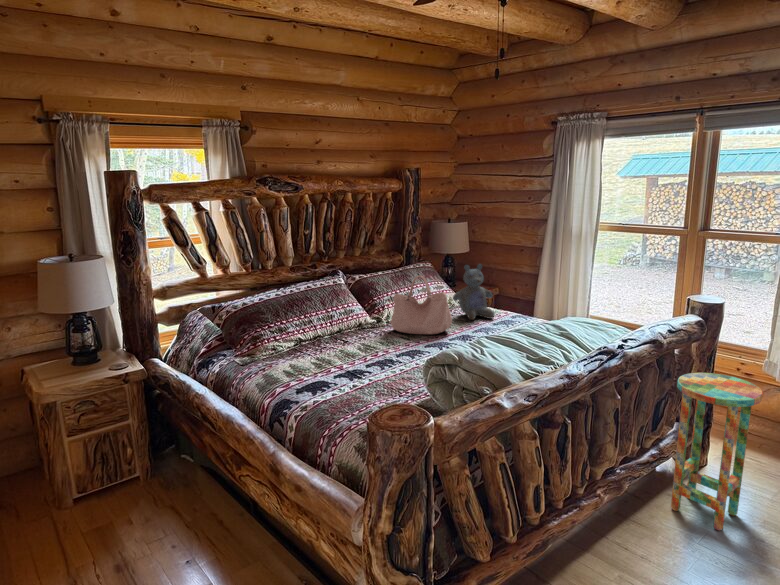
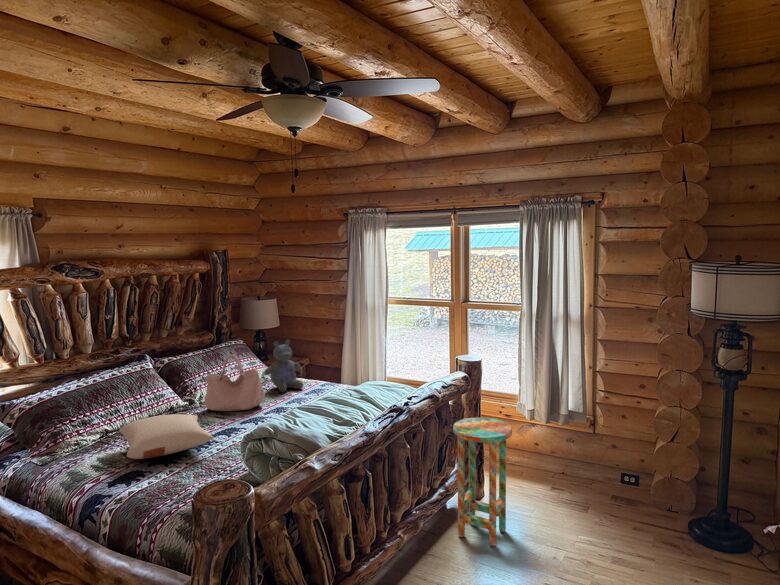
pillow: none [310,331,397,371] -> present [119,414,214,459]

